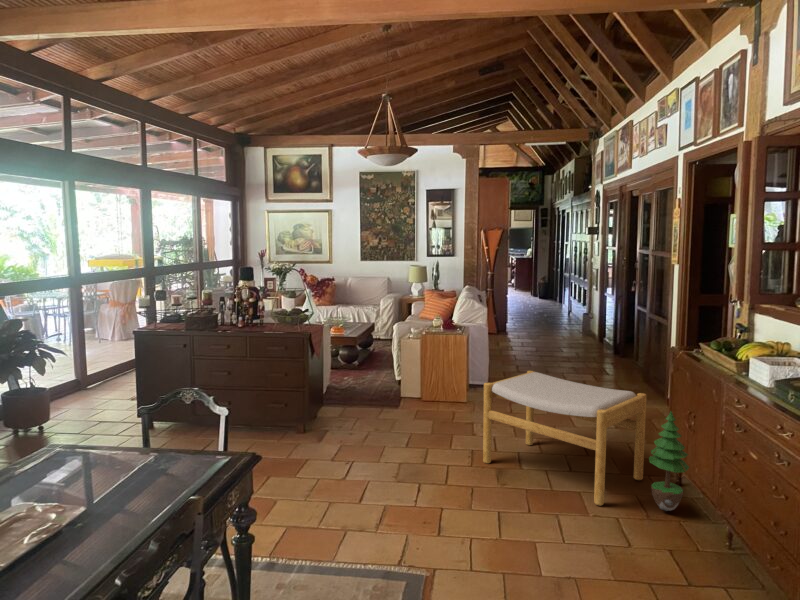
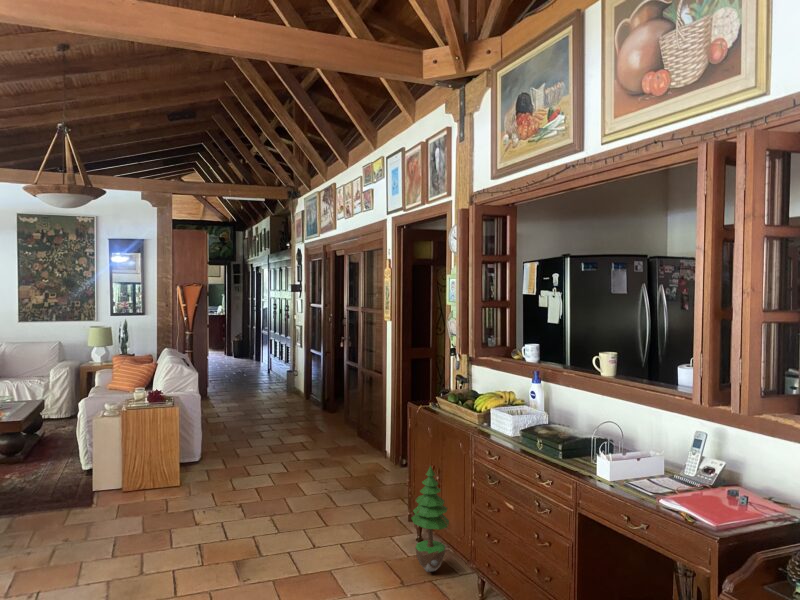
footstool: present [483,371,646,506] -> none [223,441,398,585]

